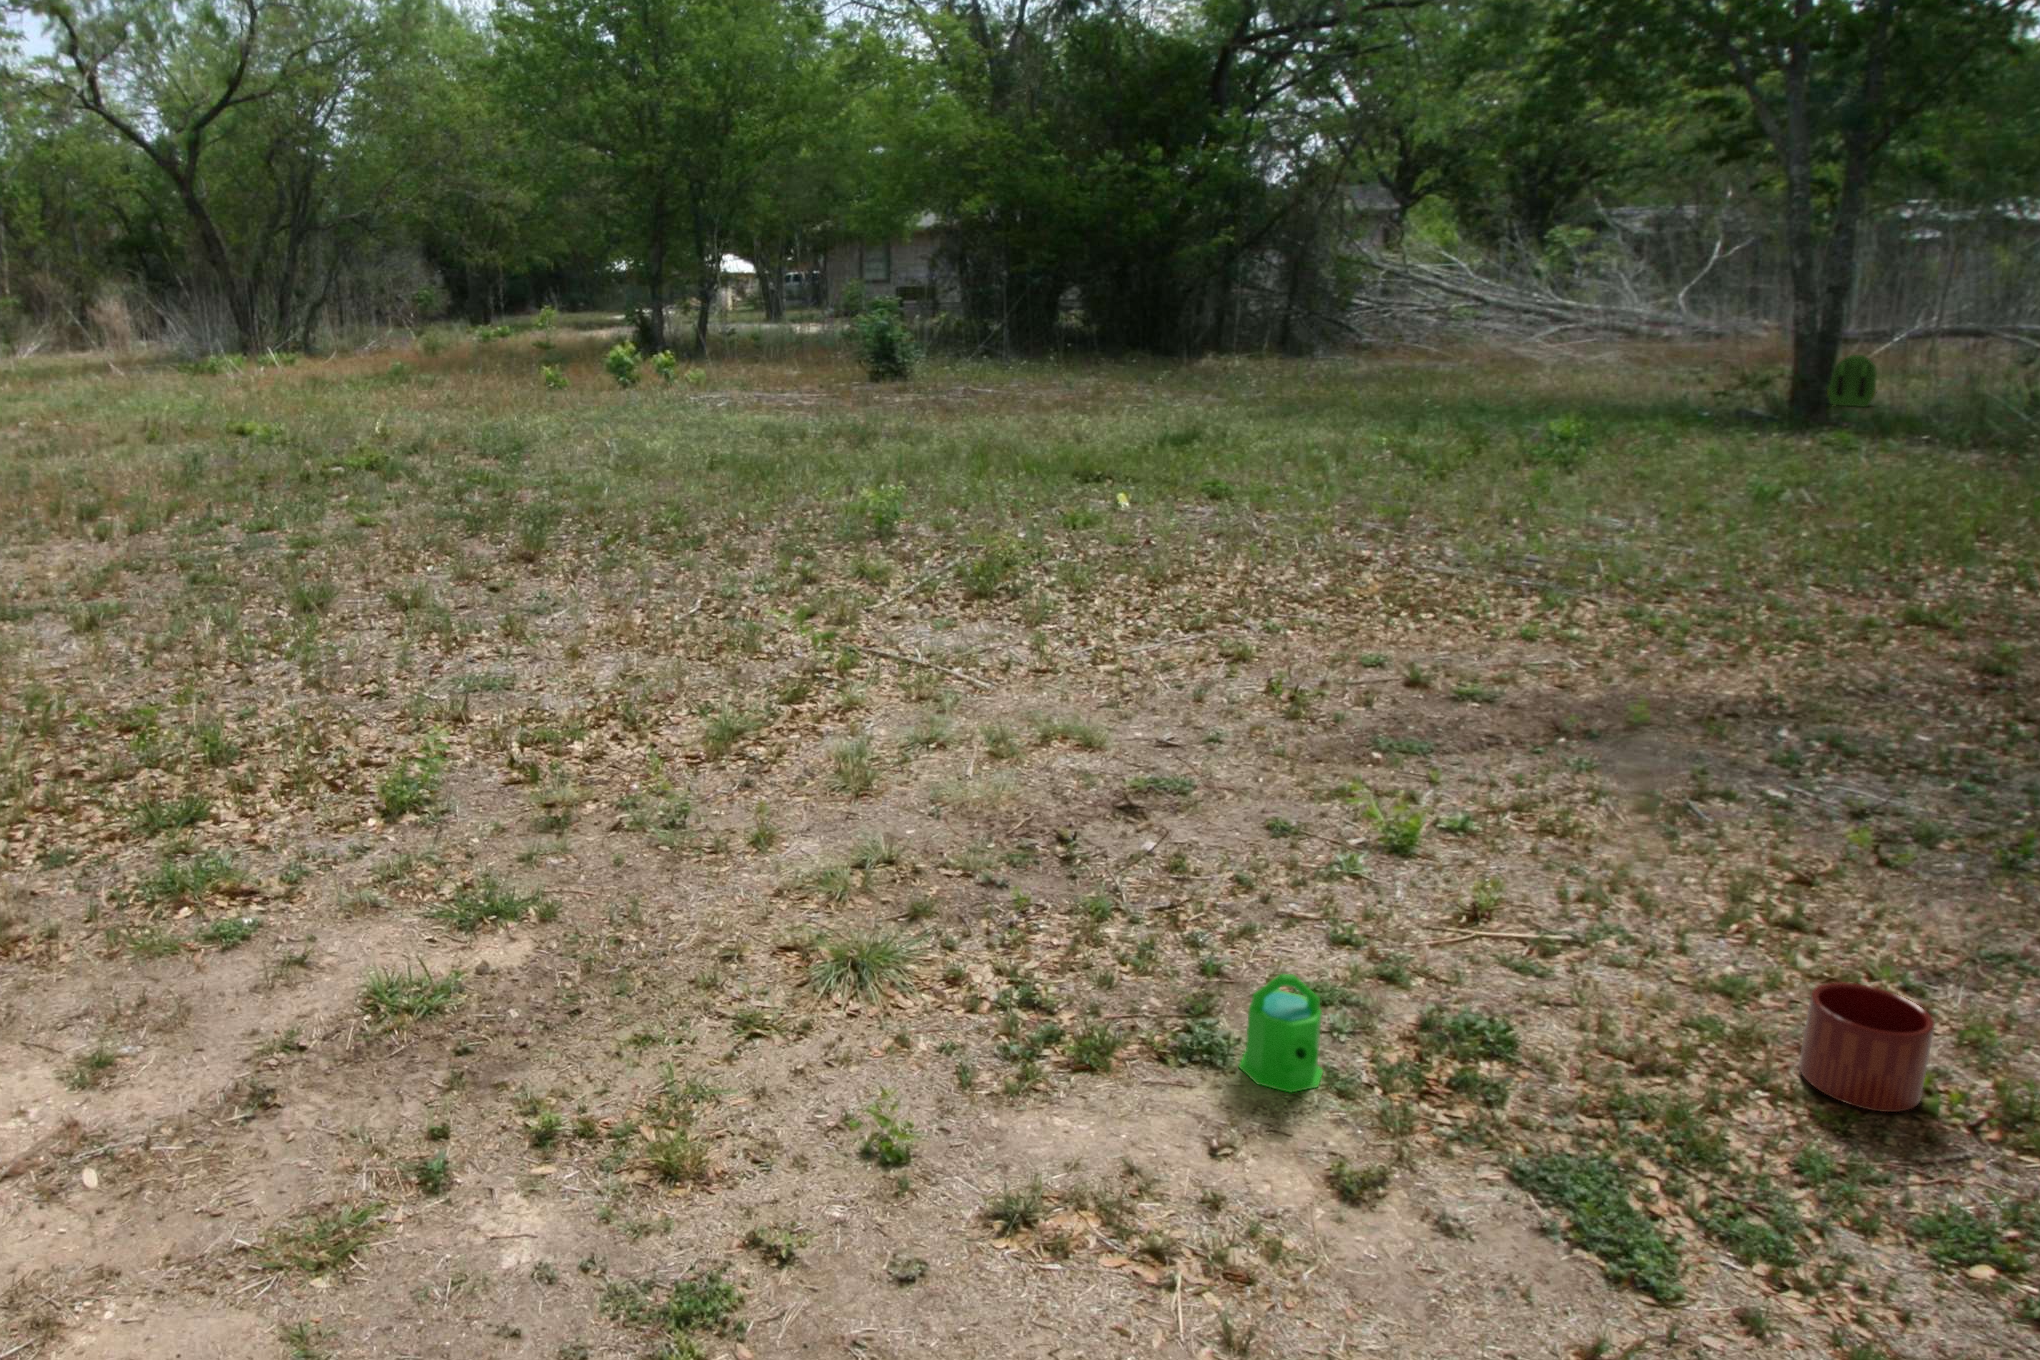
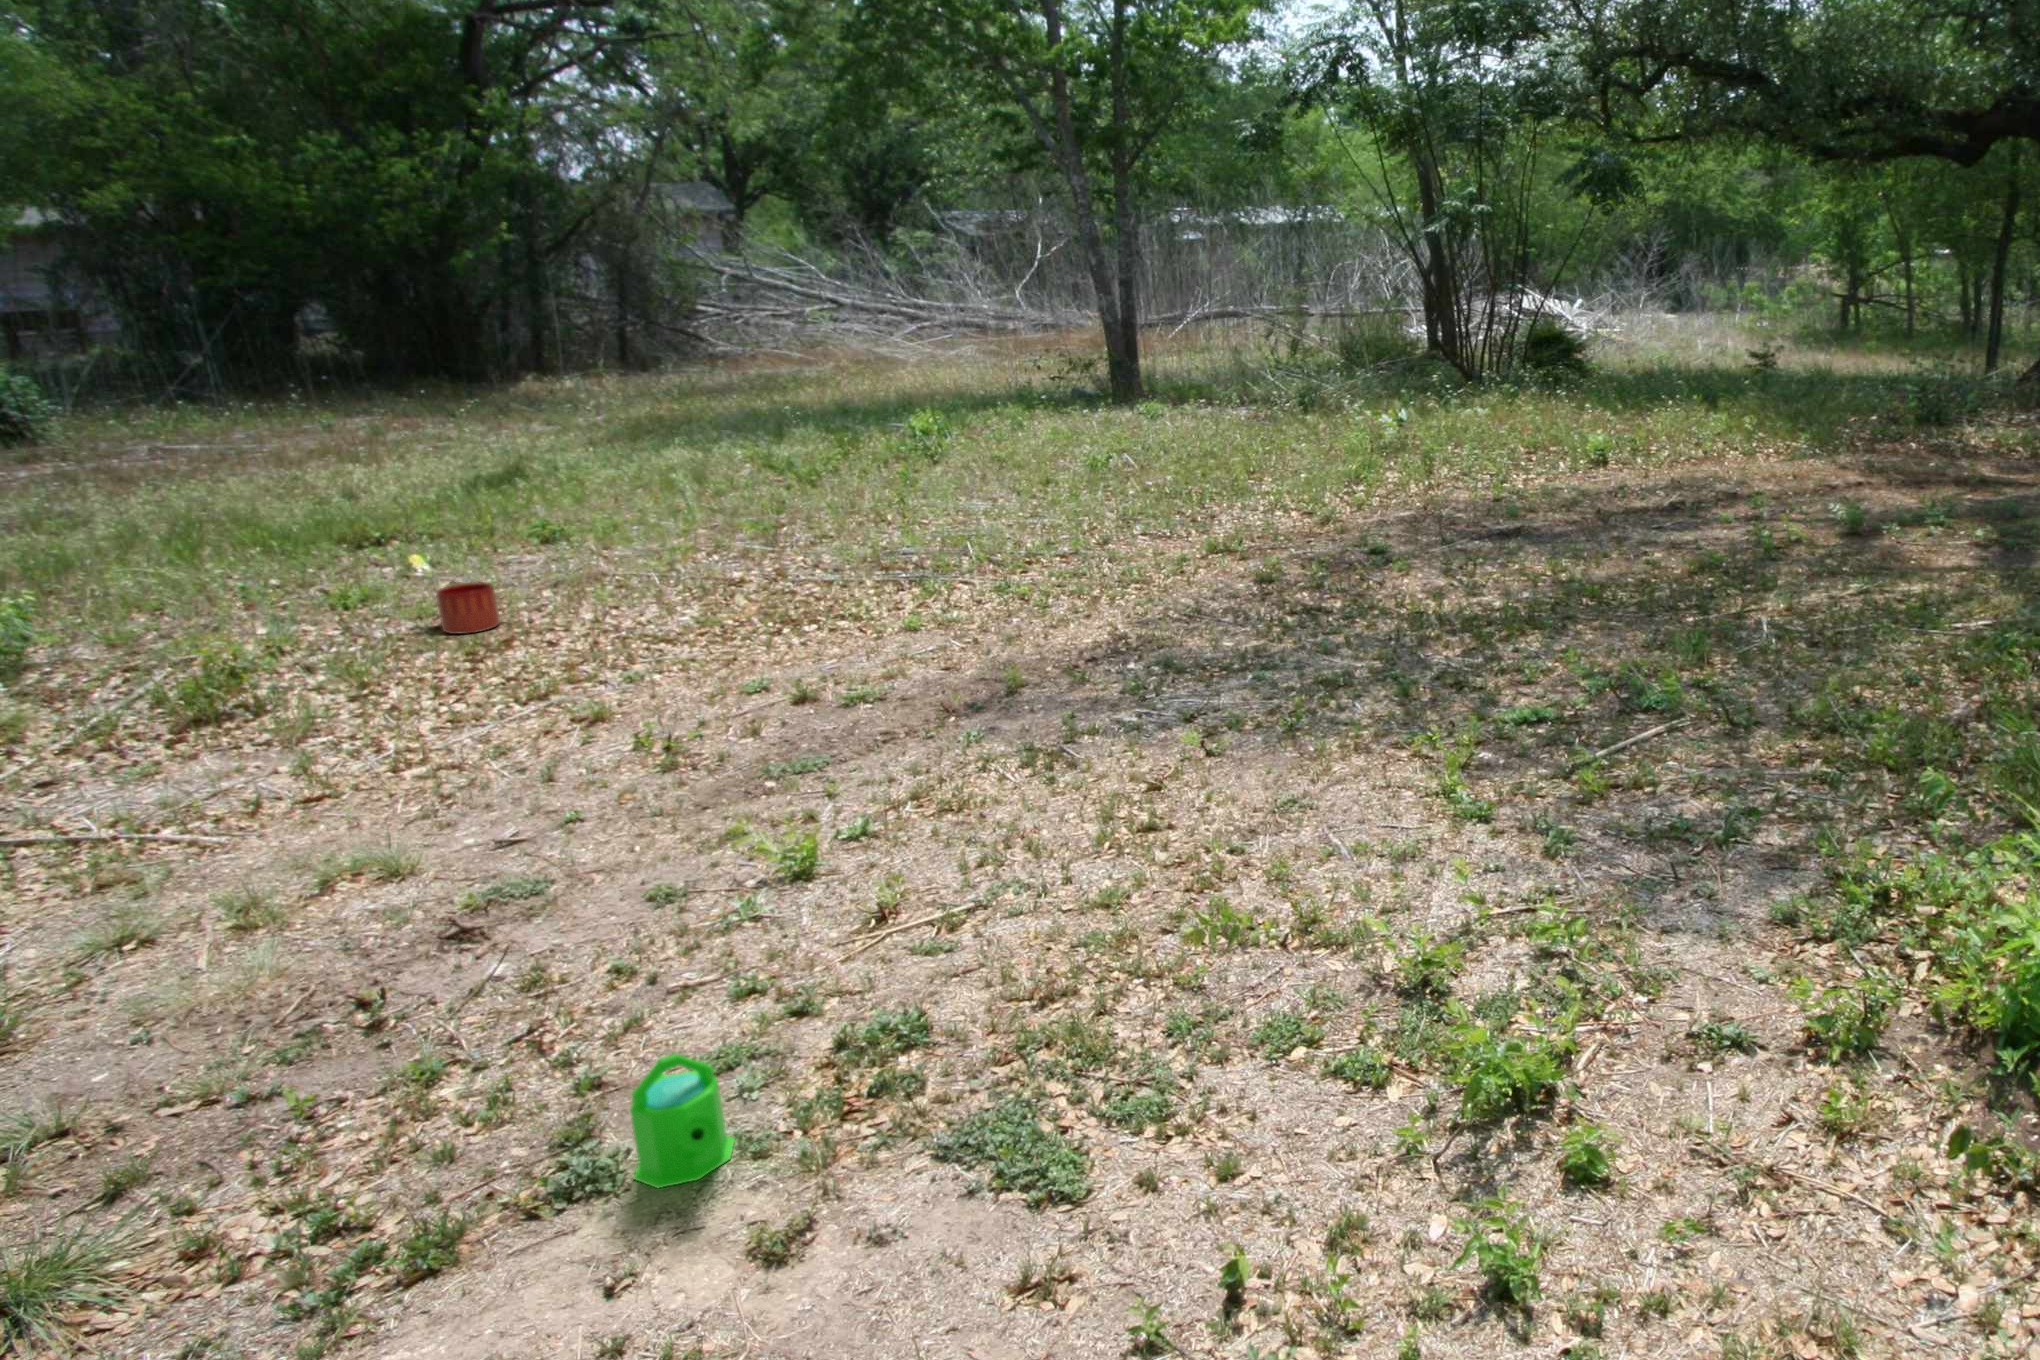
backpack: present [1827,355,1877,407] -> none [1136,337,1172,380]
planter: present [1799,982,1934,1112] -> present [436,582,500,634]

